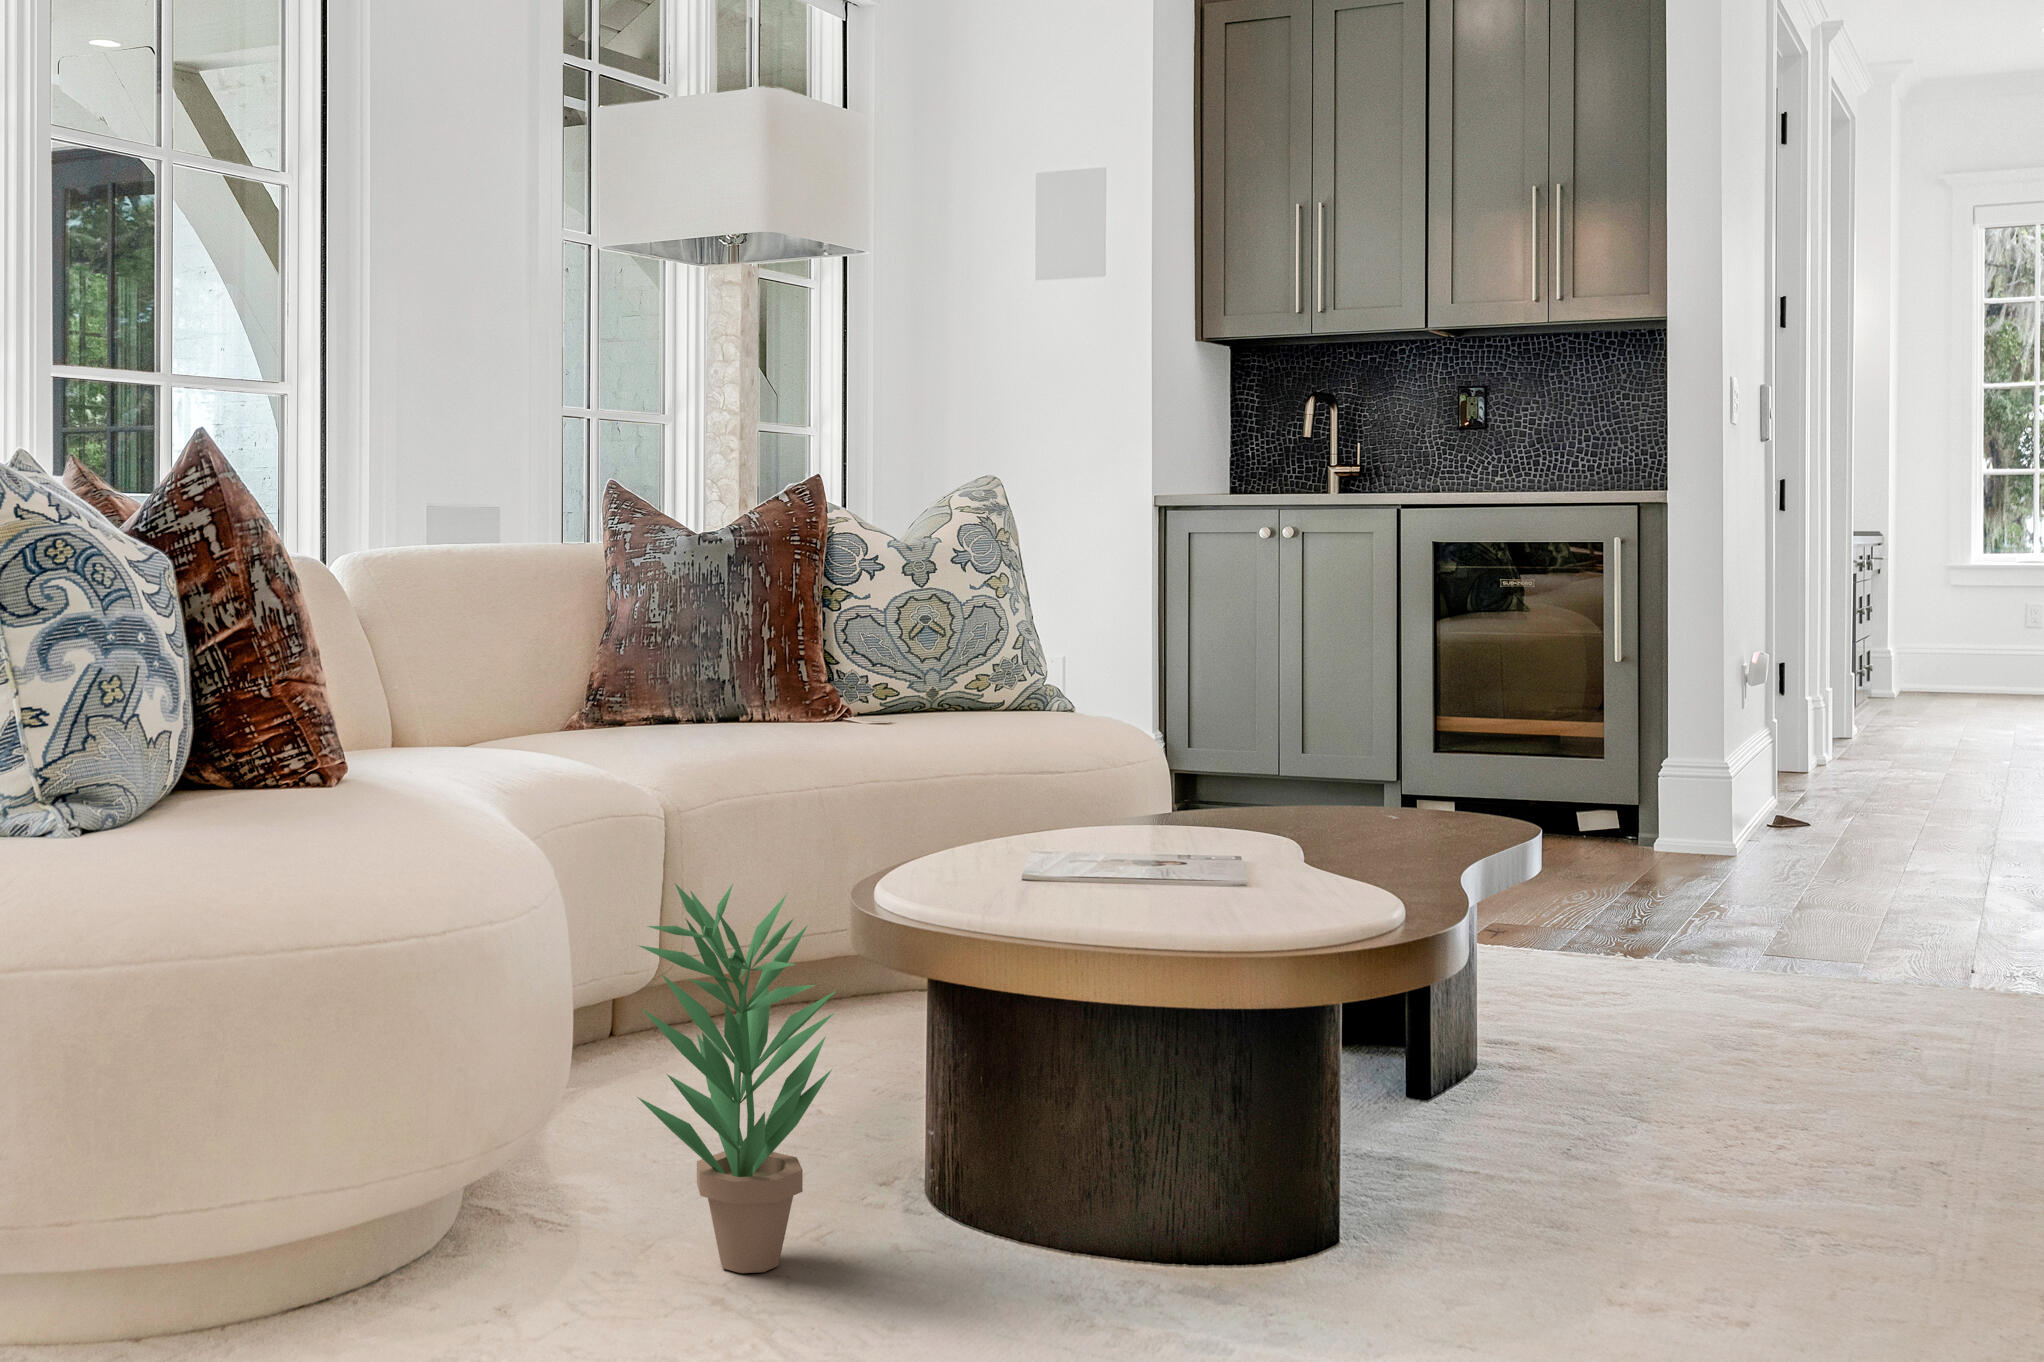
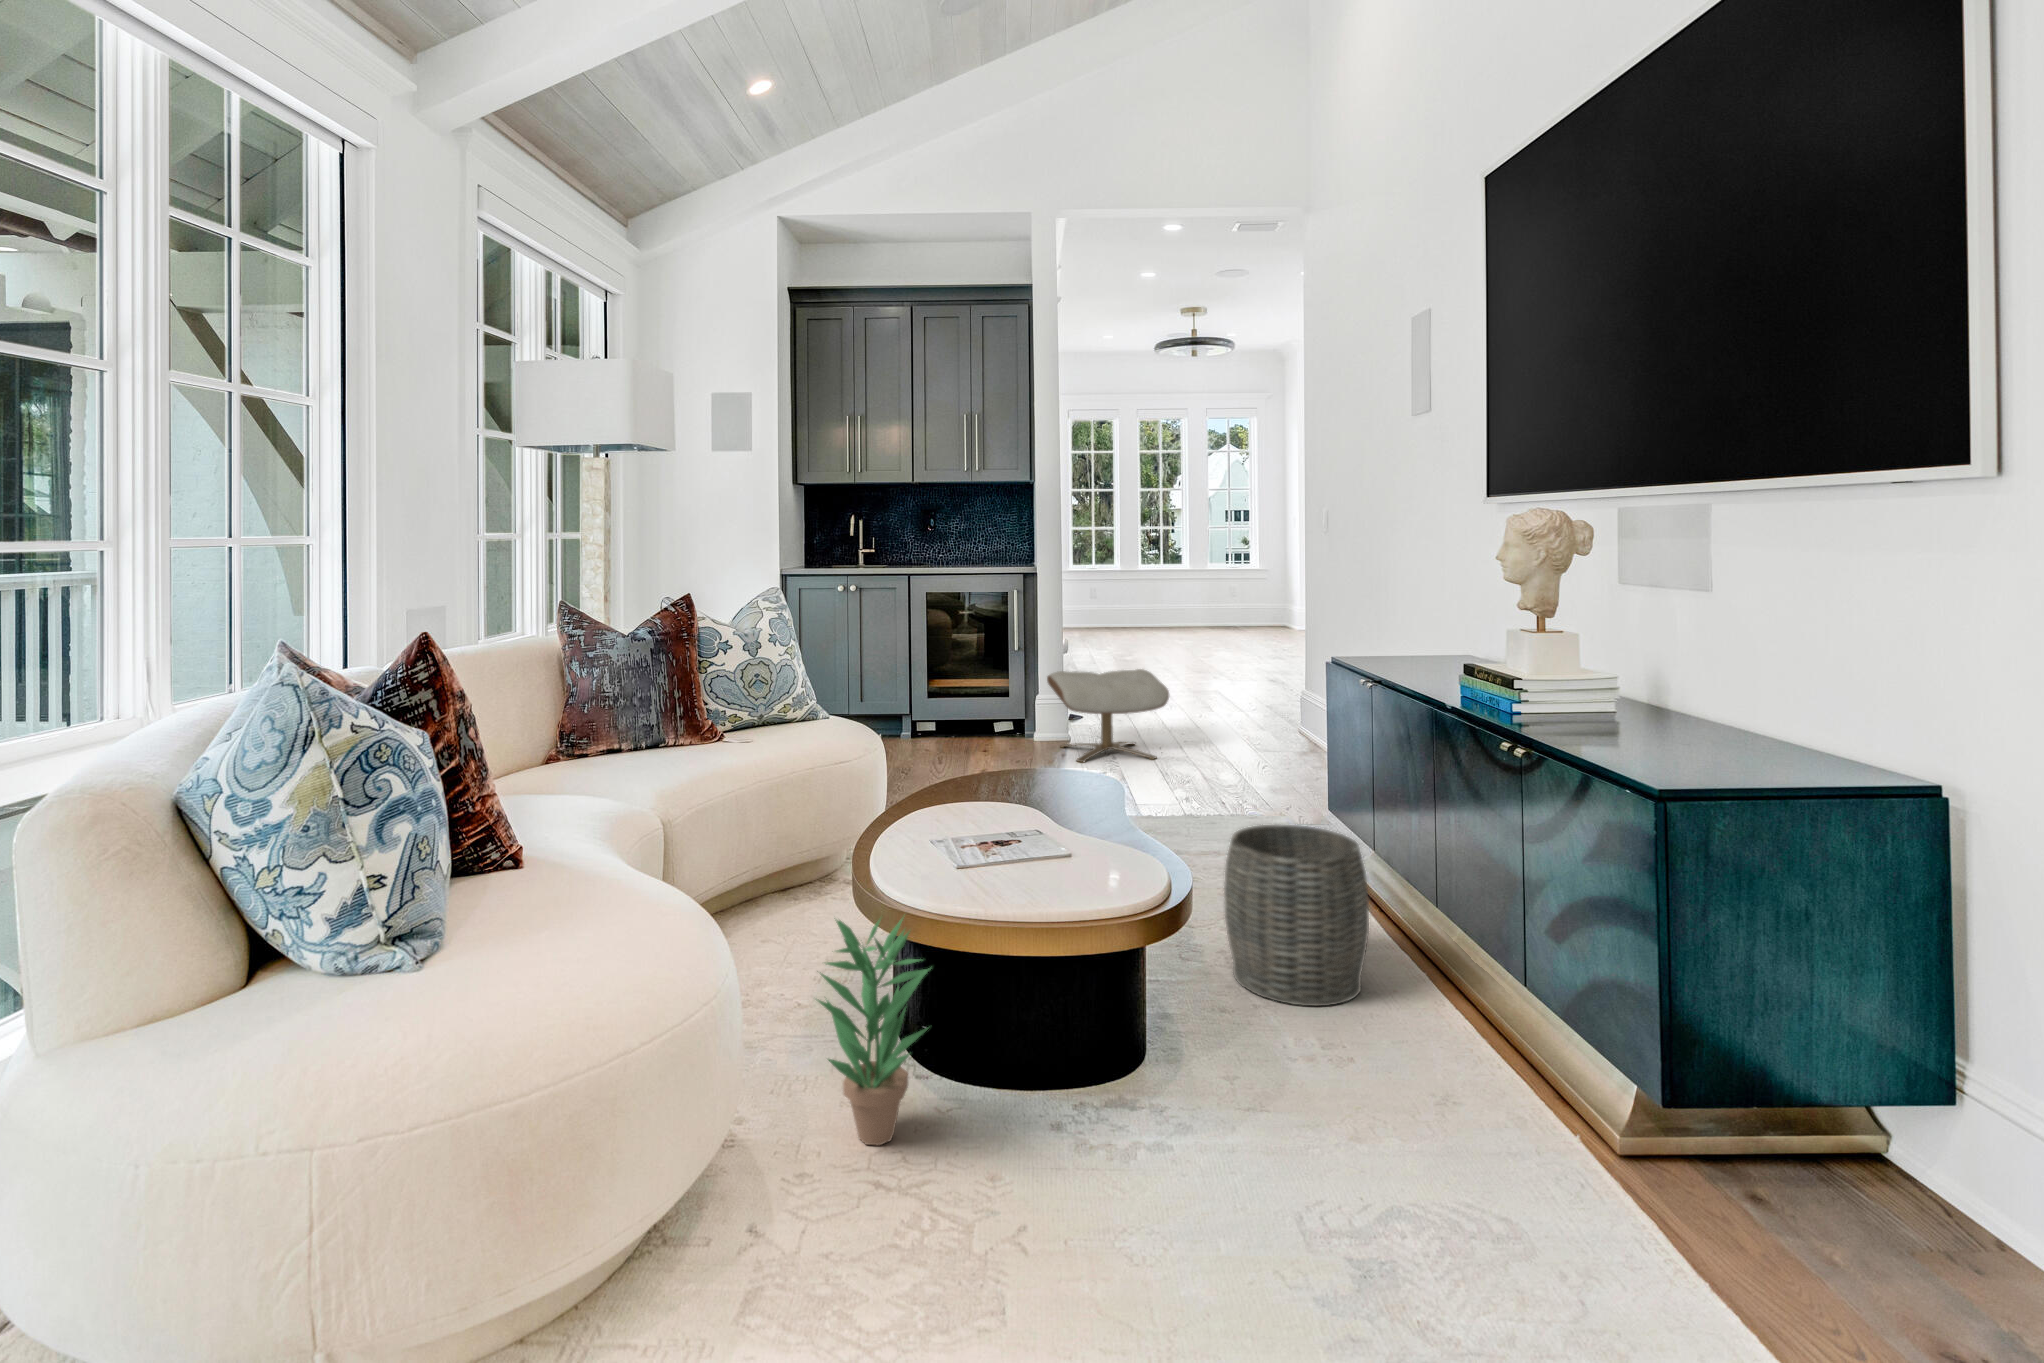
ottoman: none [1679,696,1963,902] -> present [1047,669,1169,763]
woven basket: none [1620,914,1953,1284] -> present [1224,825,1369,1006]

